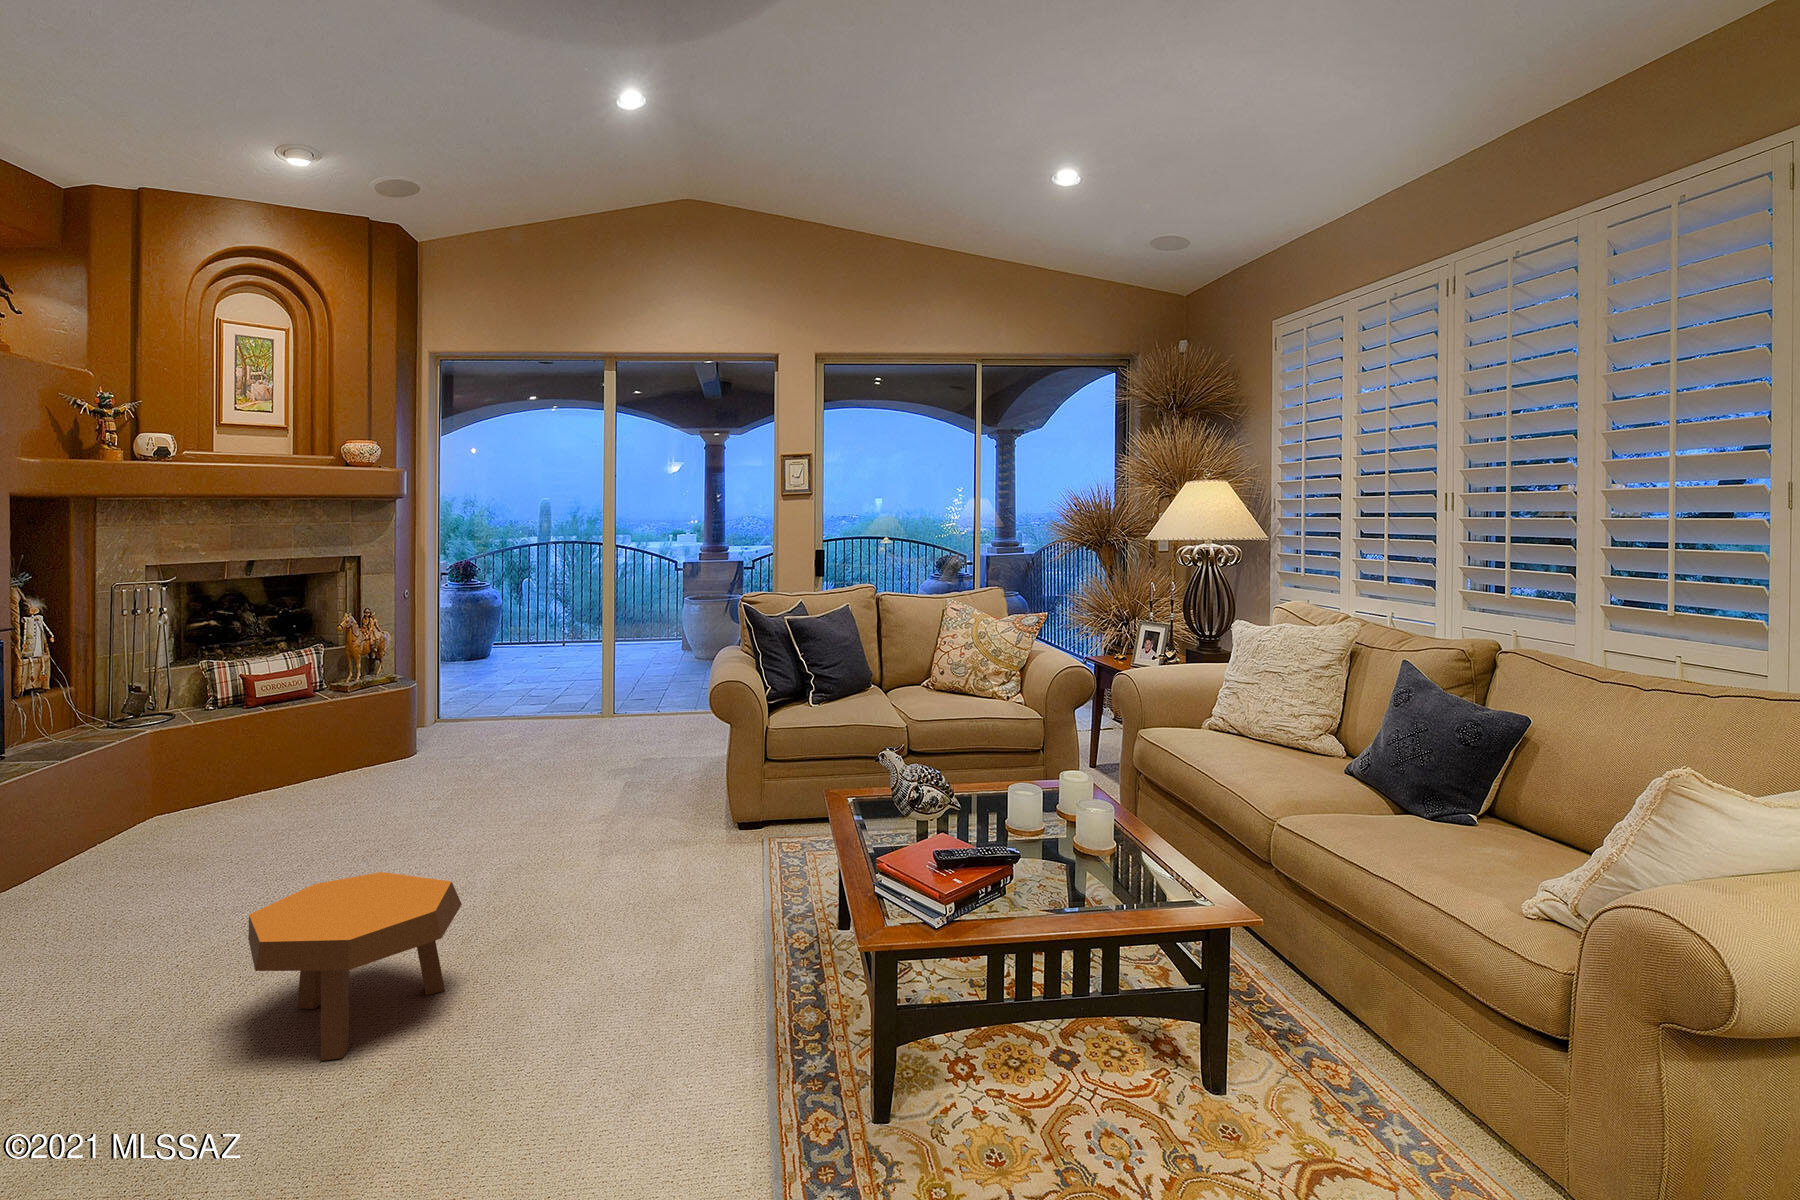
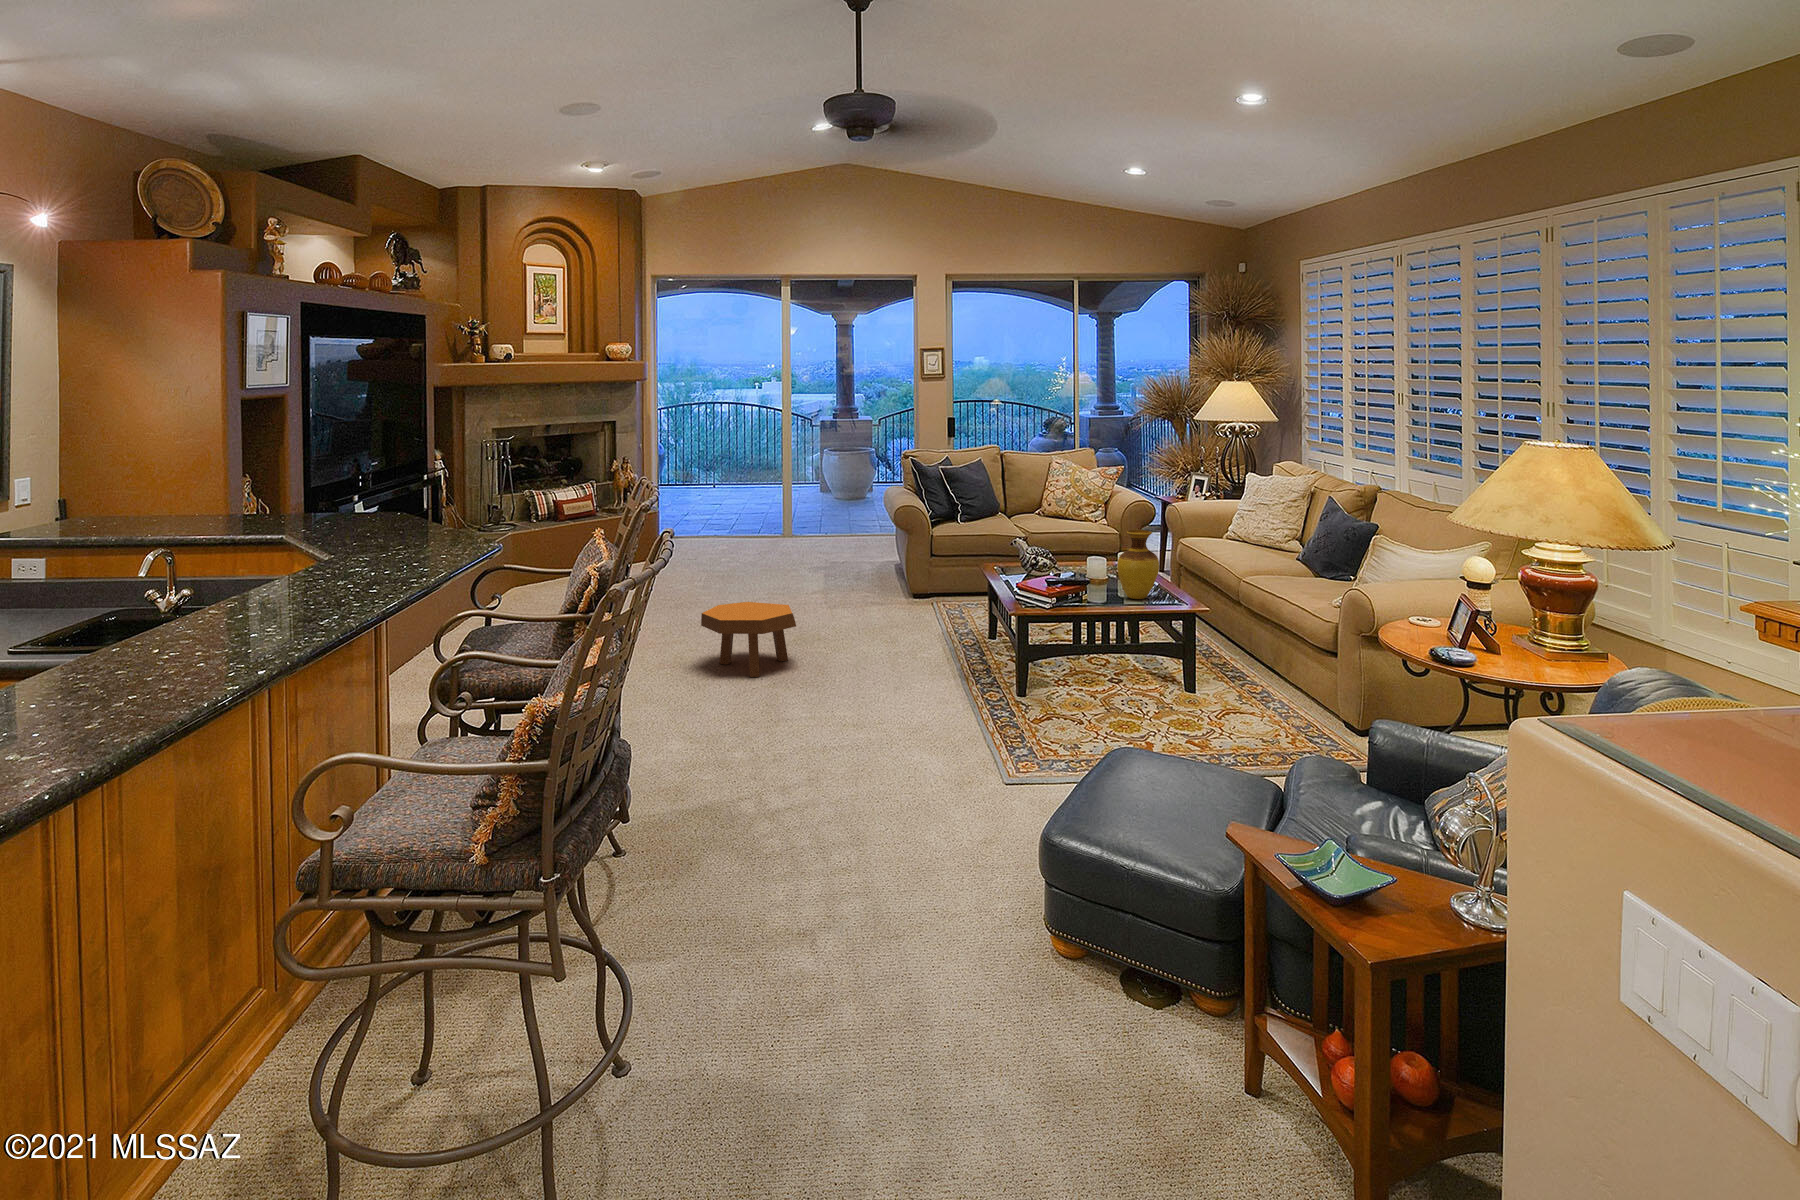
vase: none [1066,746,1147,884] -> present [1117,530,1159,599]

